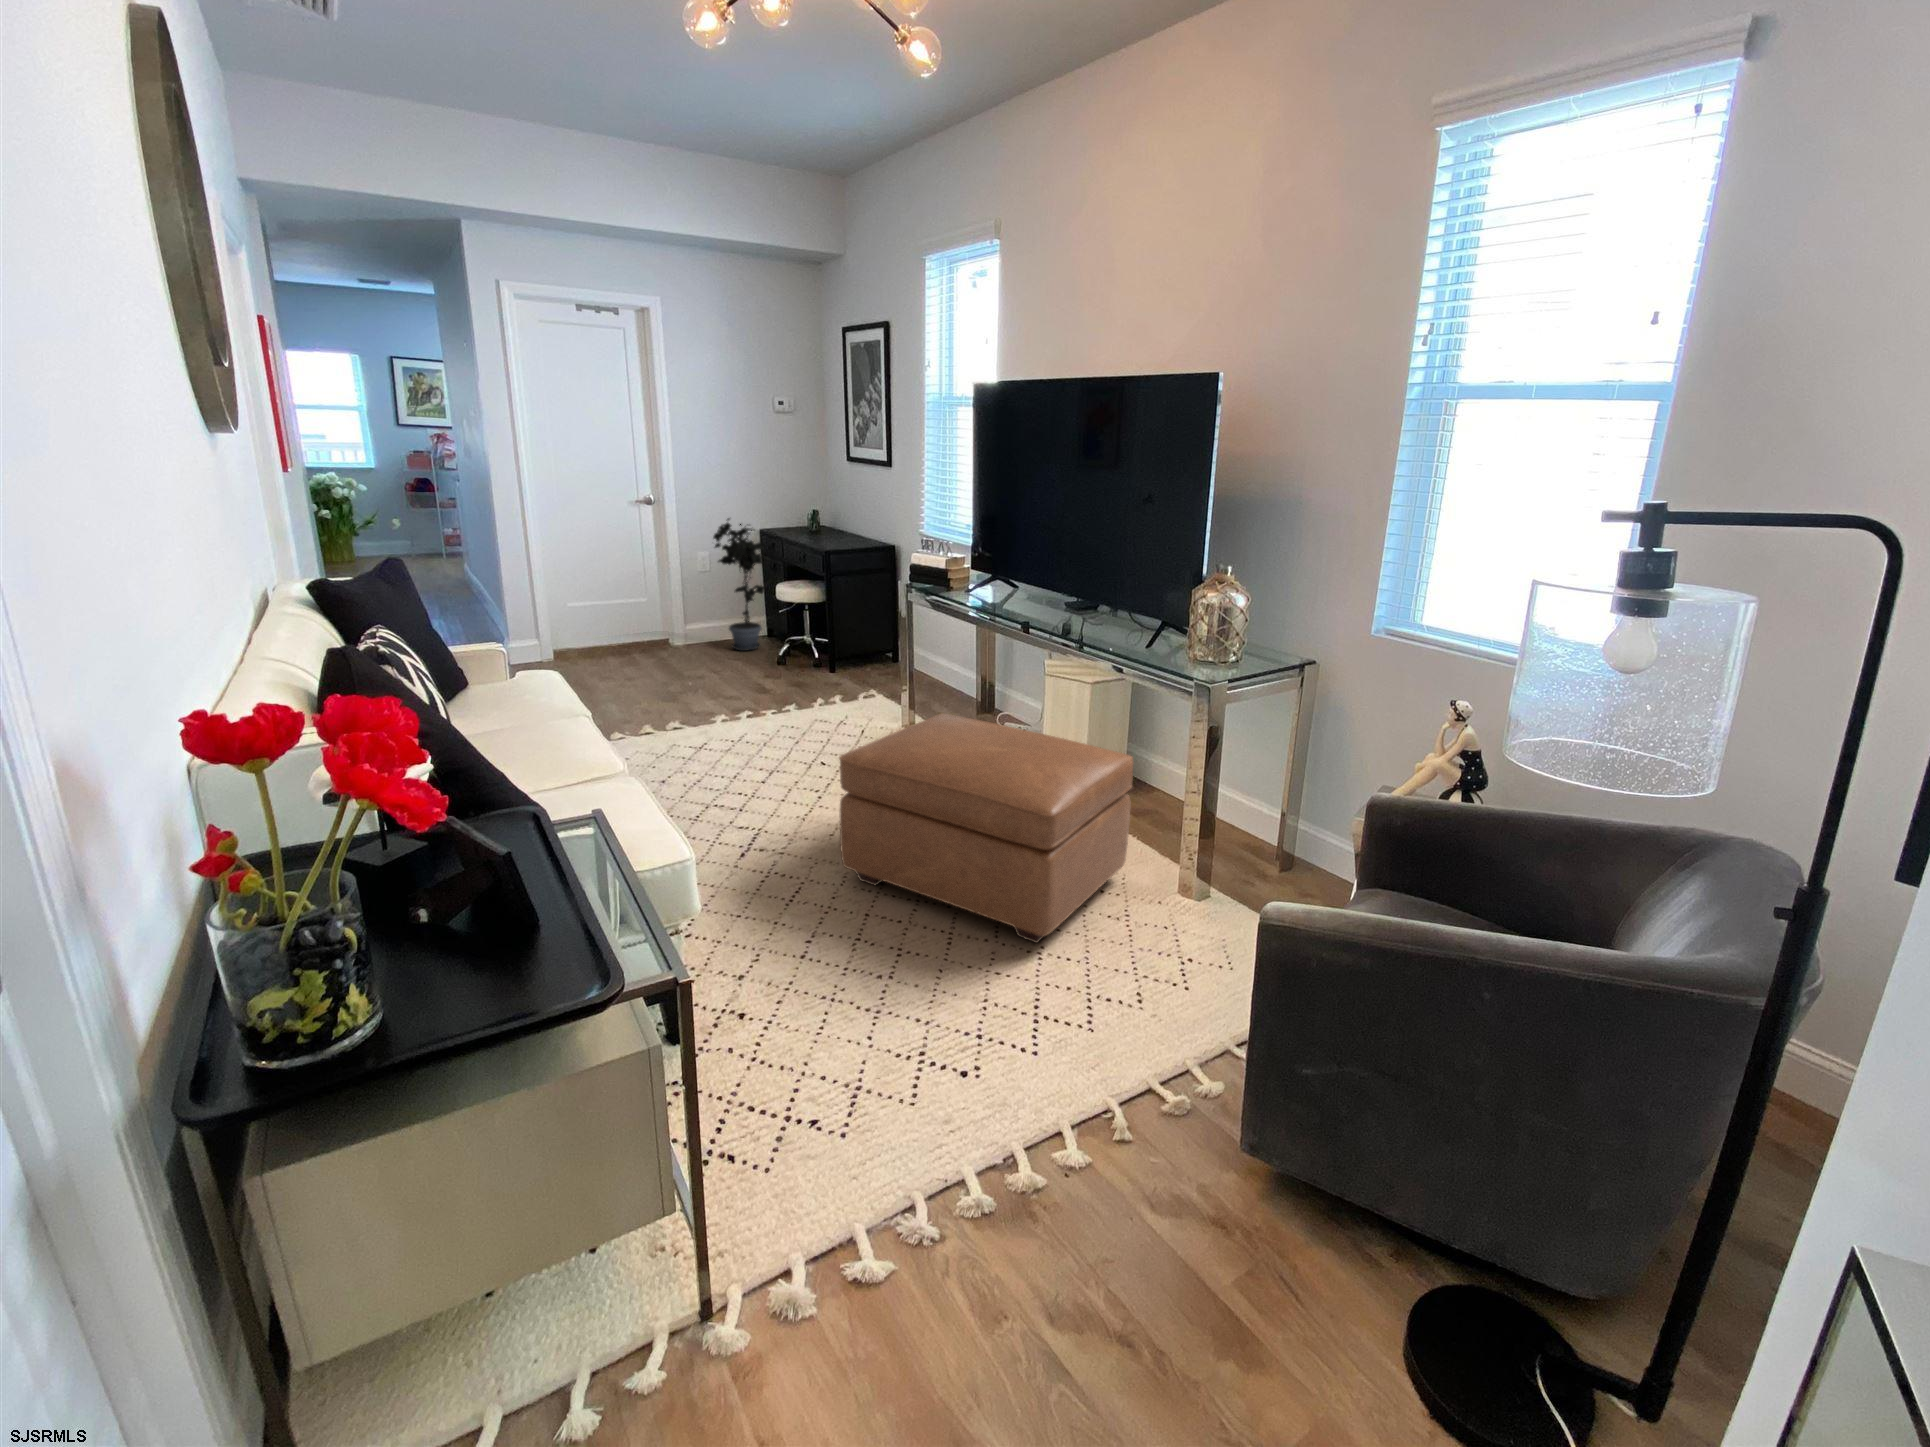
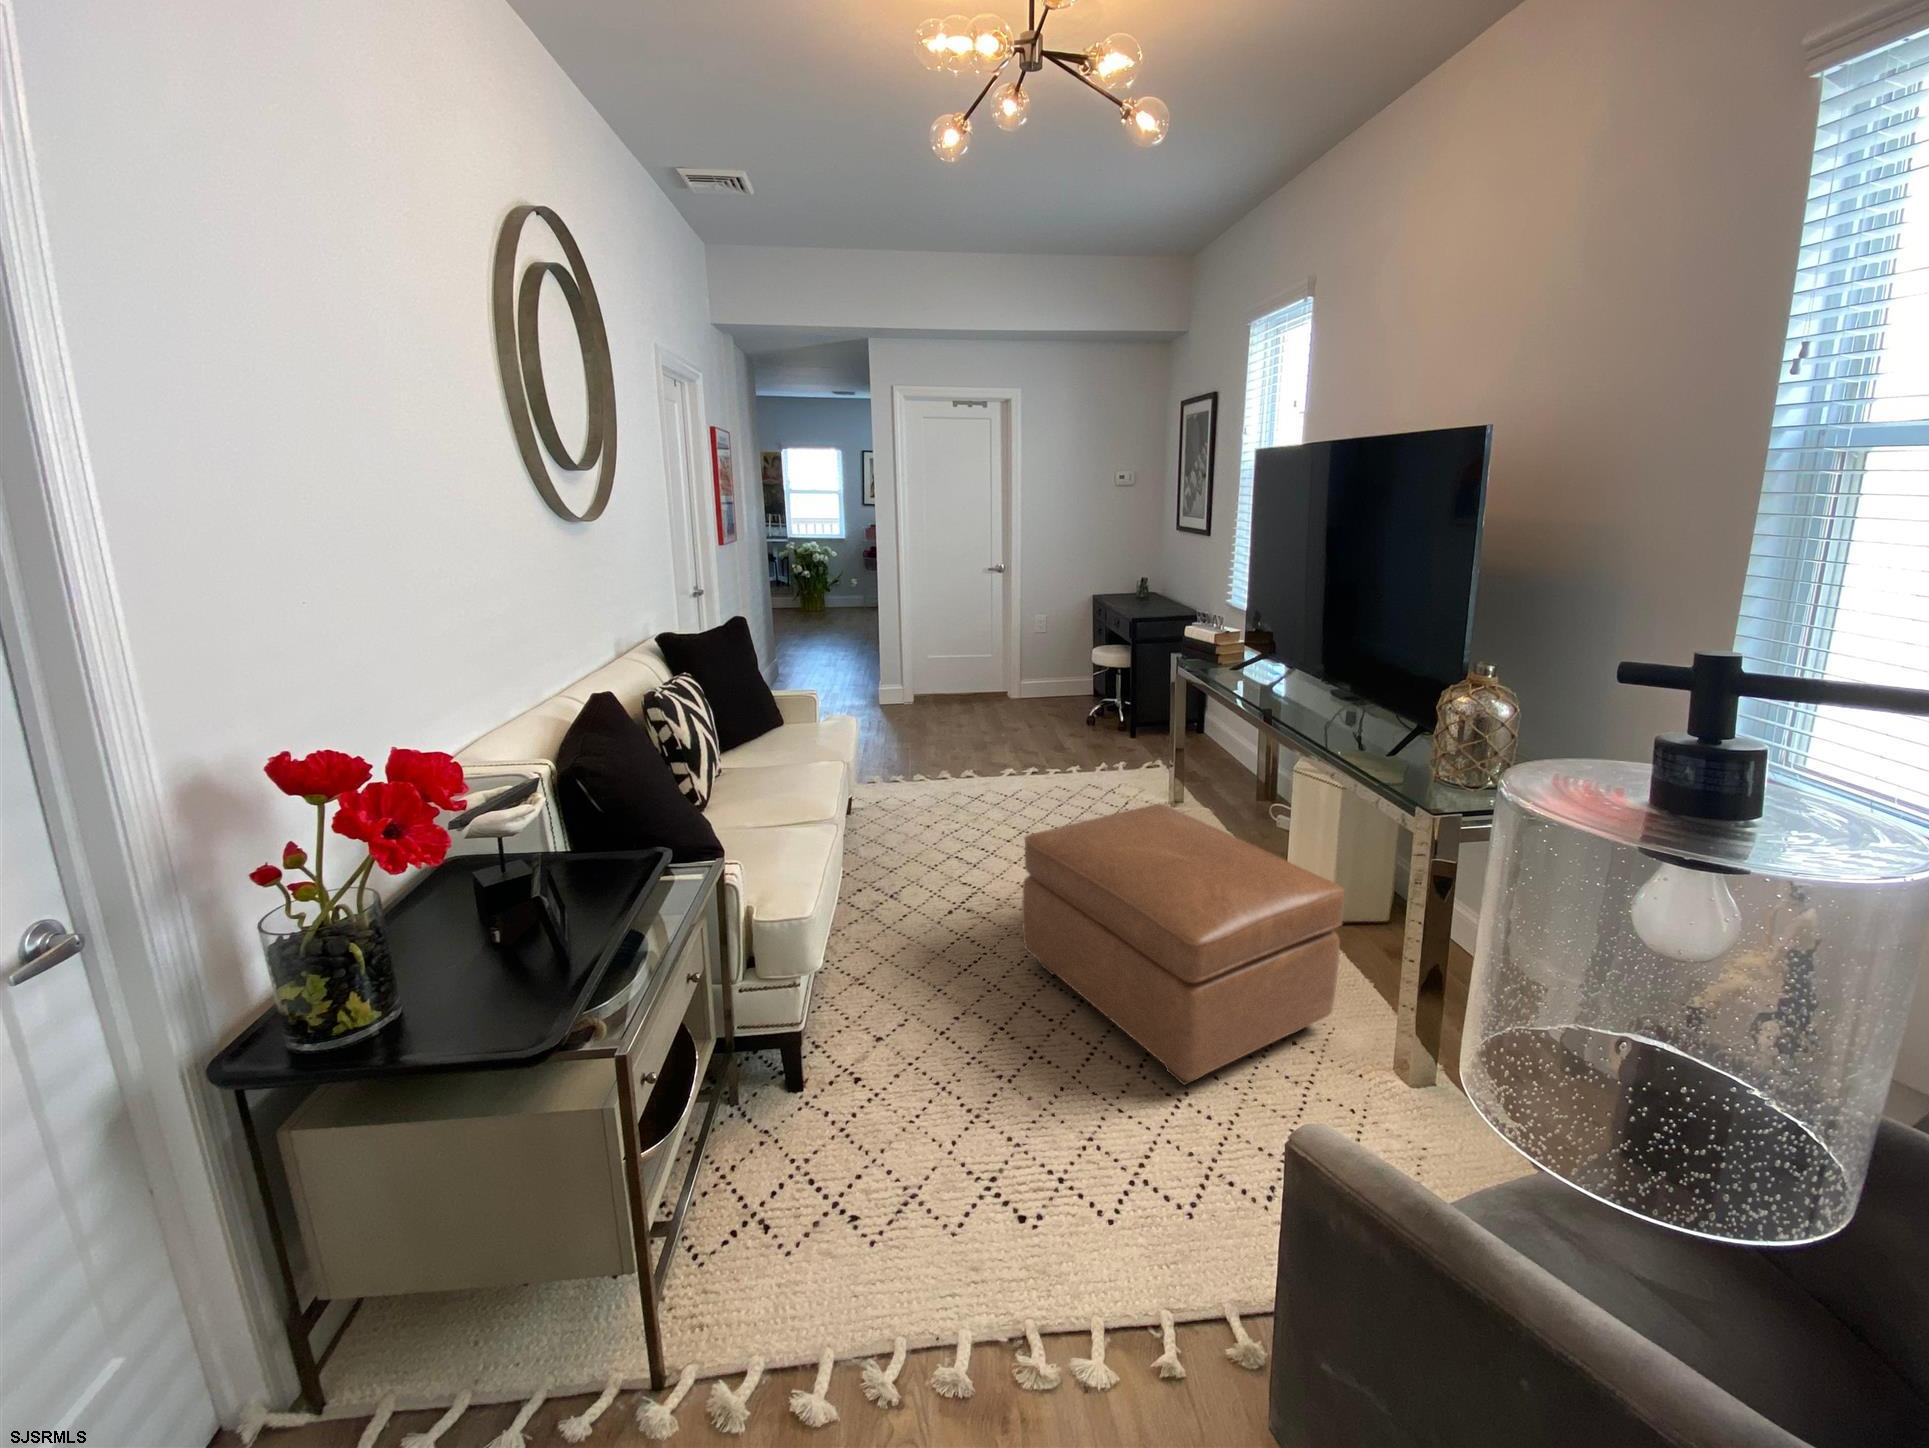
potted plant: present [713,518,771,651] -> none [1043,586,1098,711]

